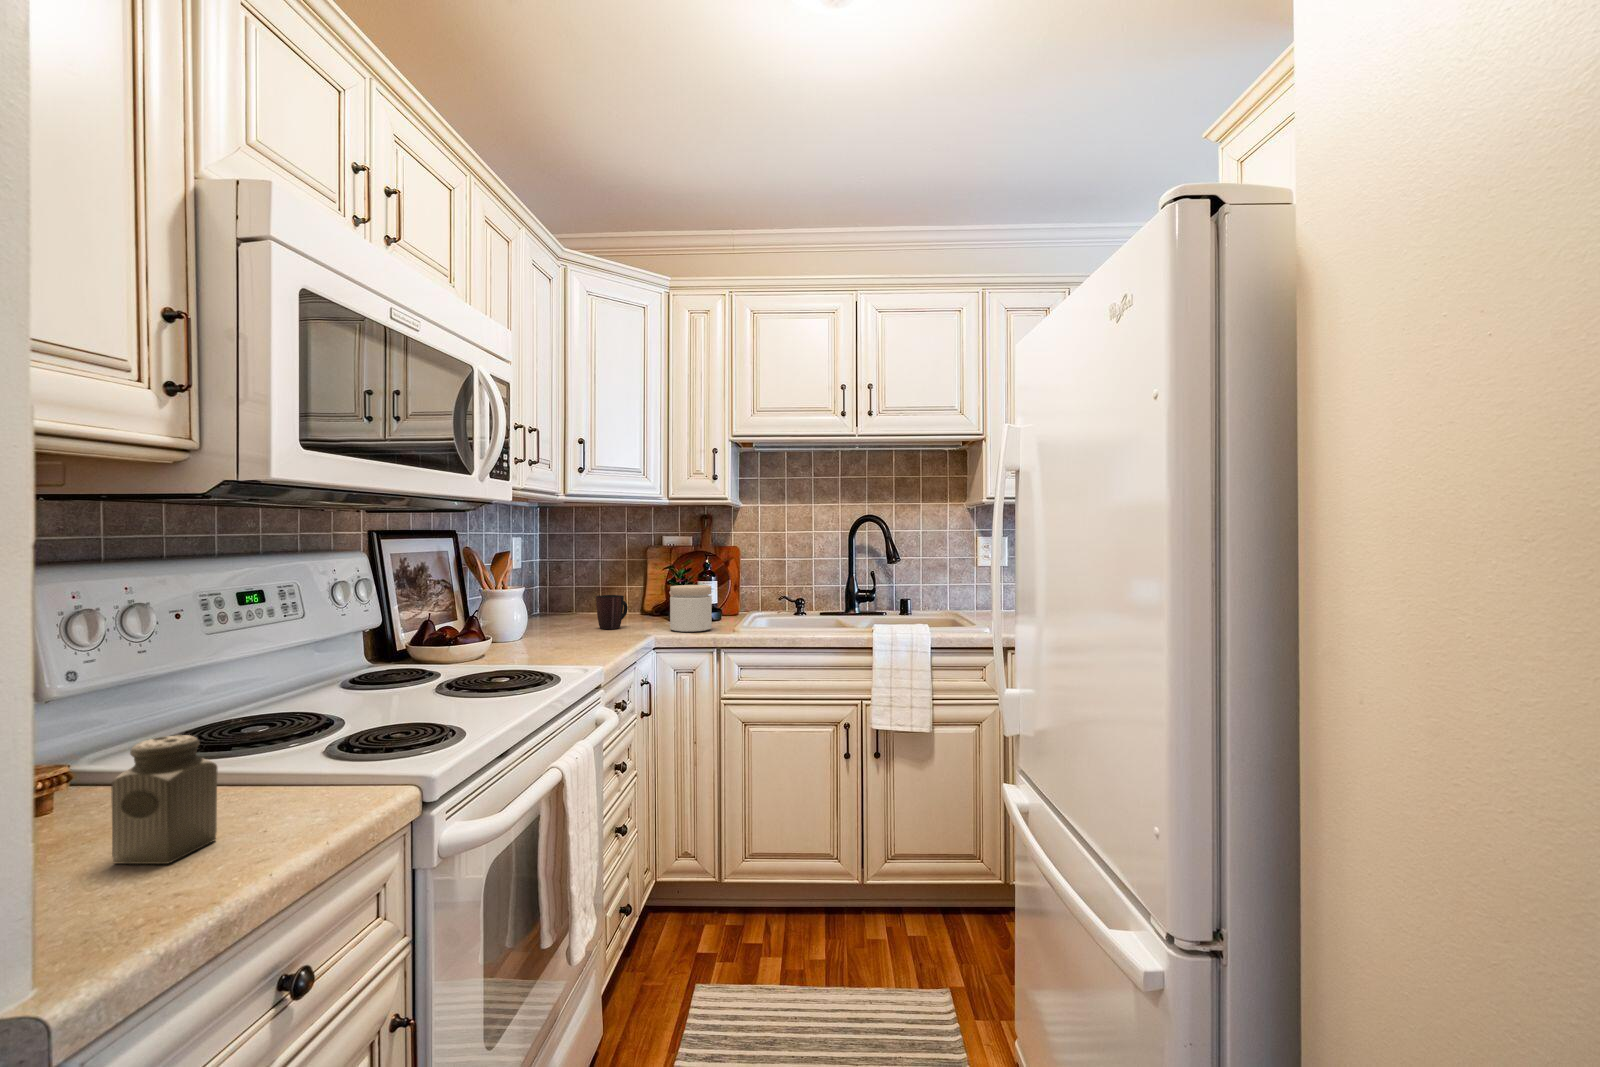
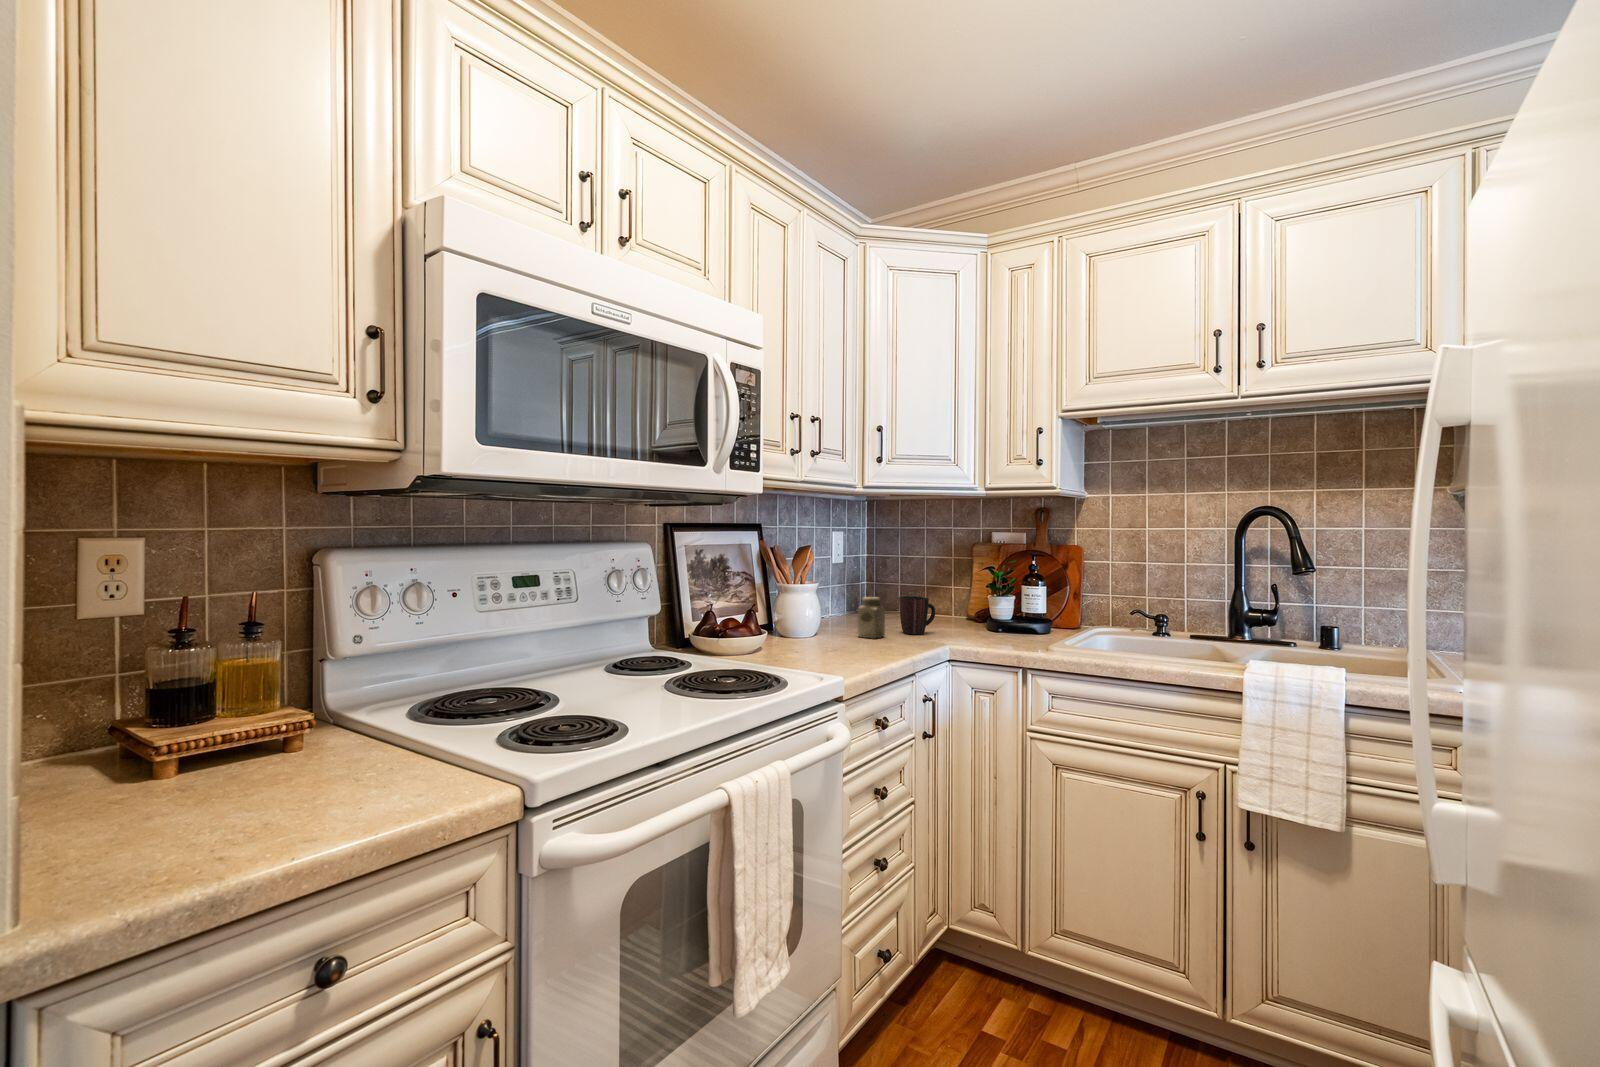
jar: present [670,585,712,632] -> none [976,590,1027,646]
salt shaker: present [112,735,218,864] -> present [858,597,885,638]

